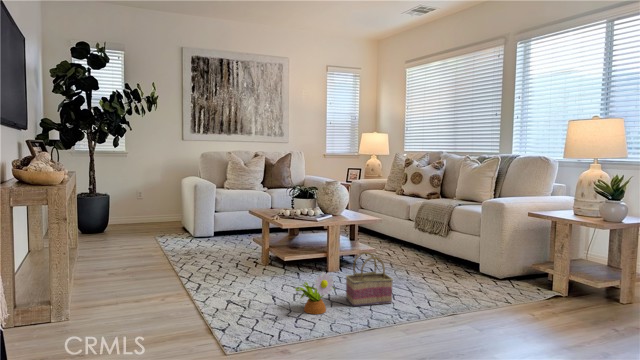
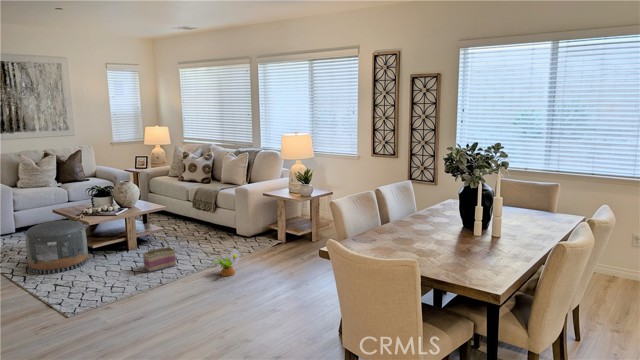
pouf: none [209,219,278,286] -> present [25,220,88,274]
decorative plant: present [295,272,335,314] -> present [214,249,240,276]

